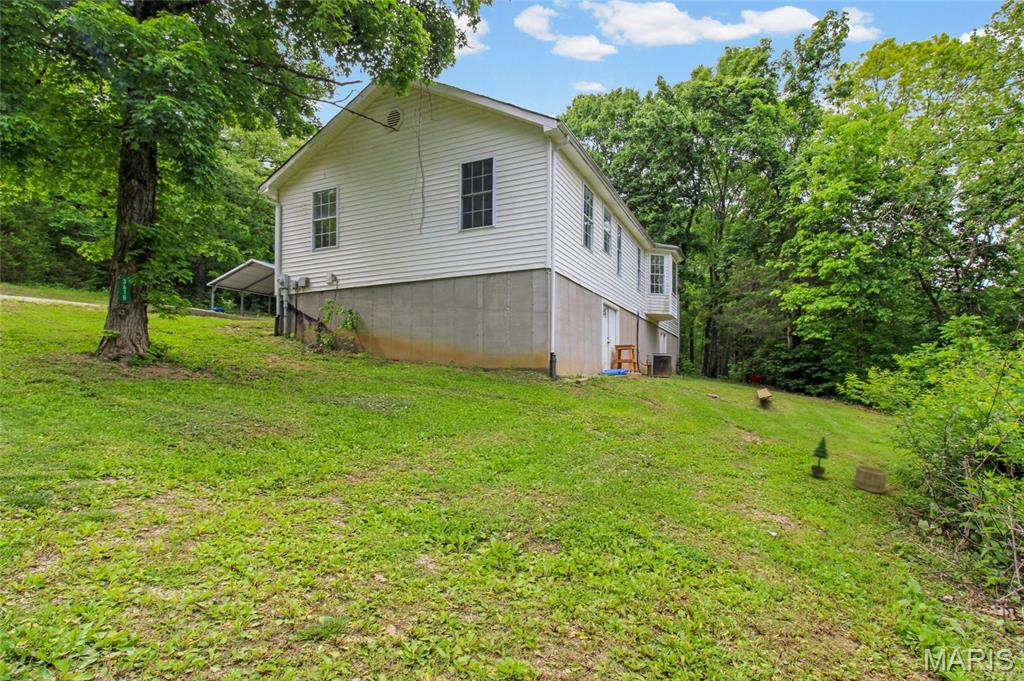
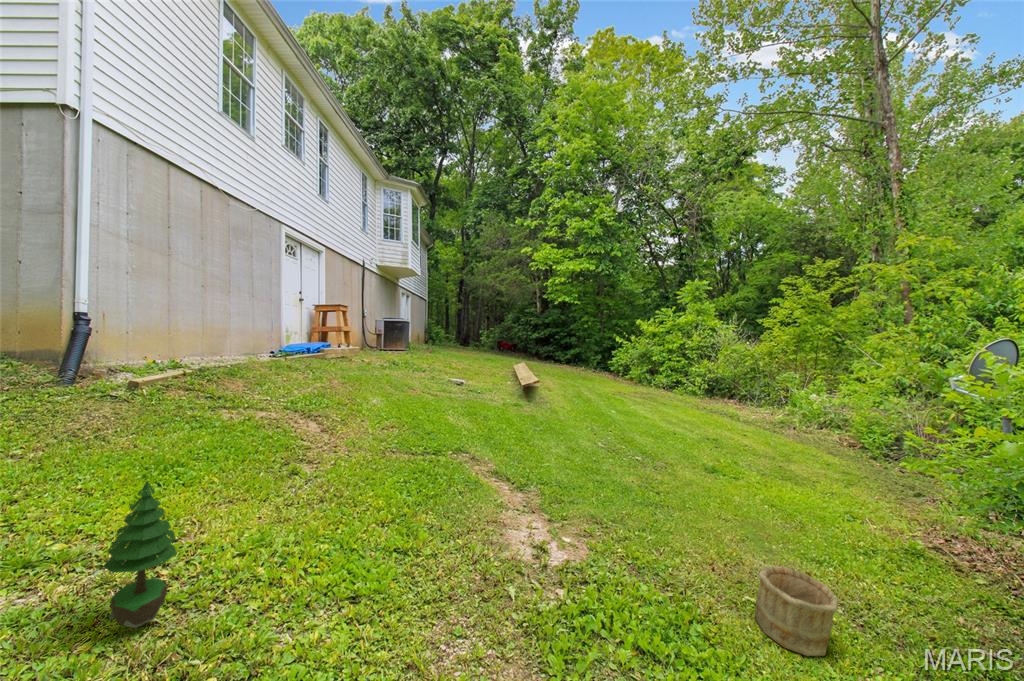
potted tree: present [811,437,829,477] -> present [104,481,177,628]

